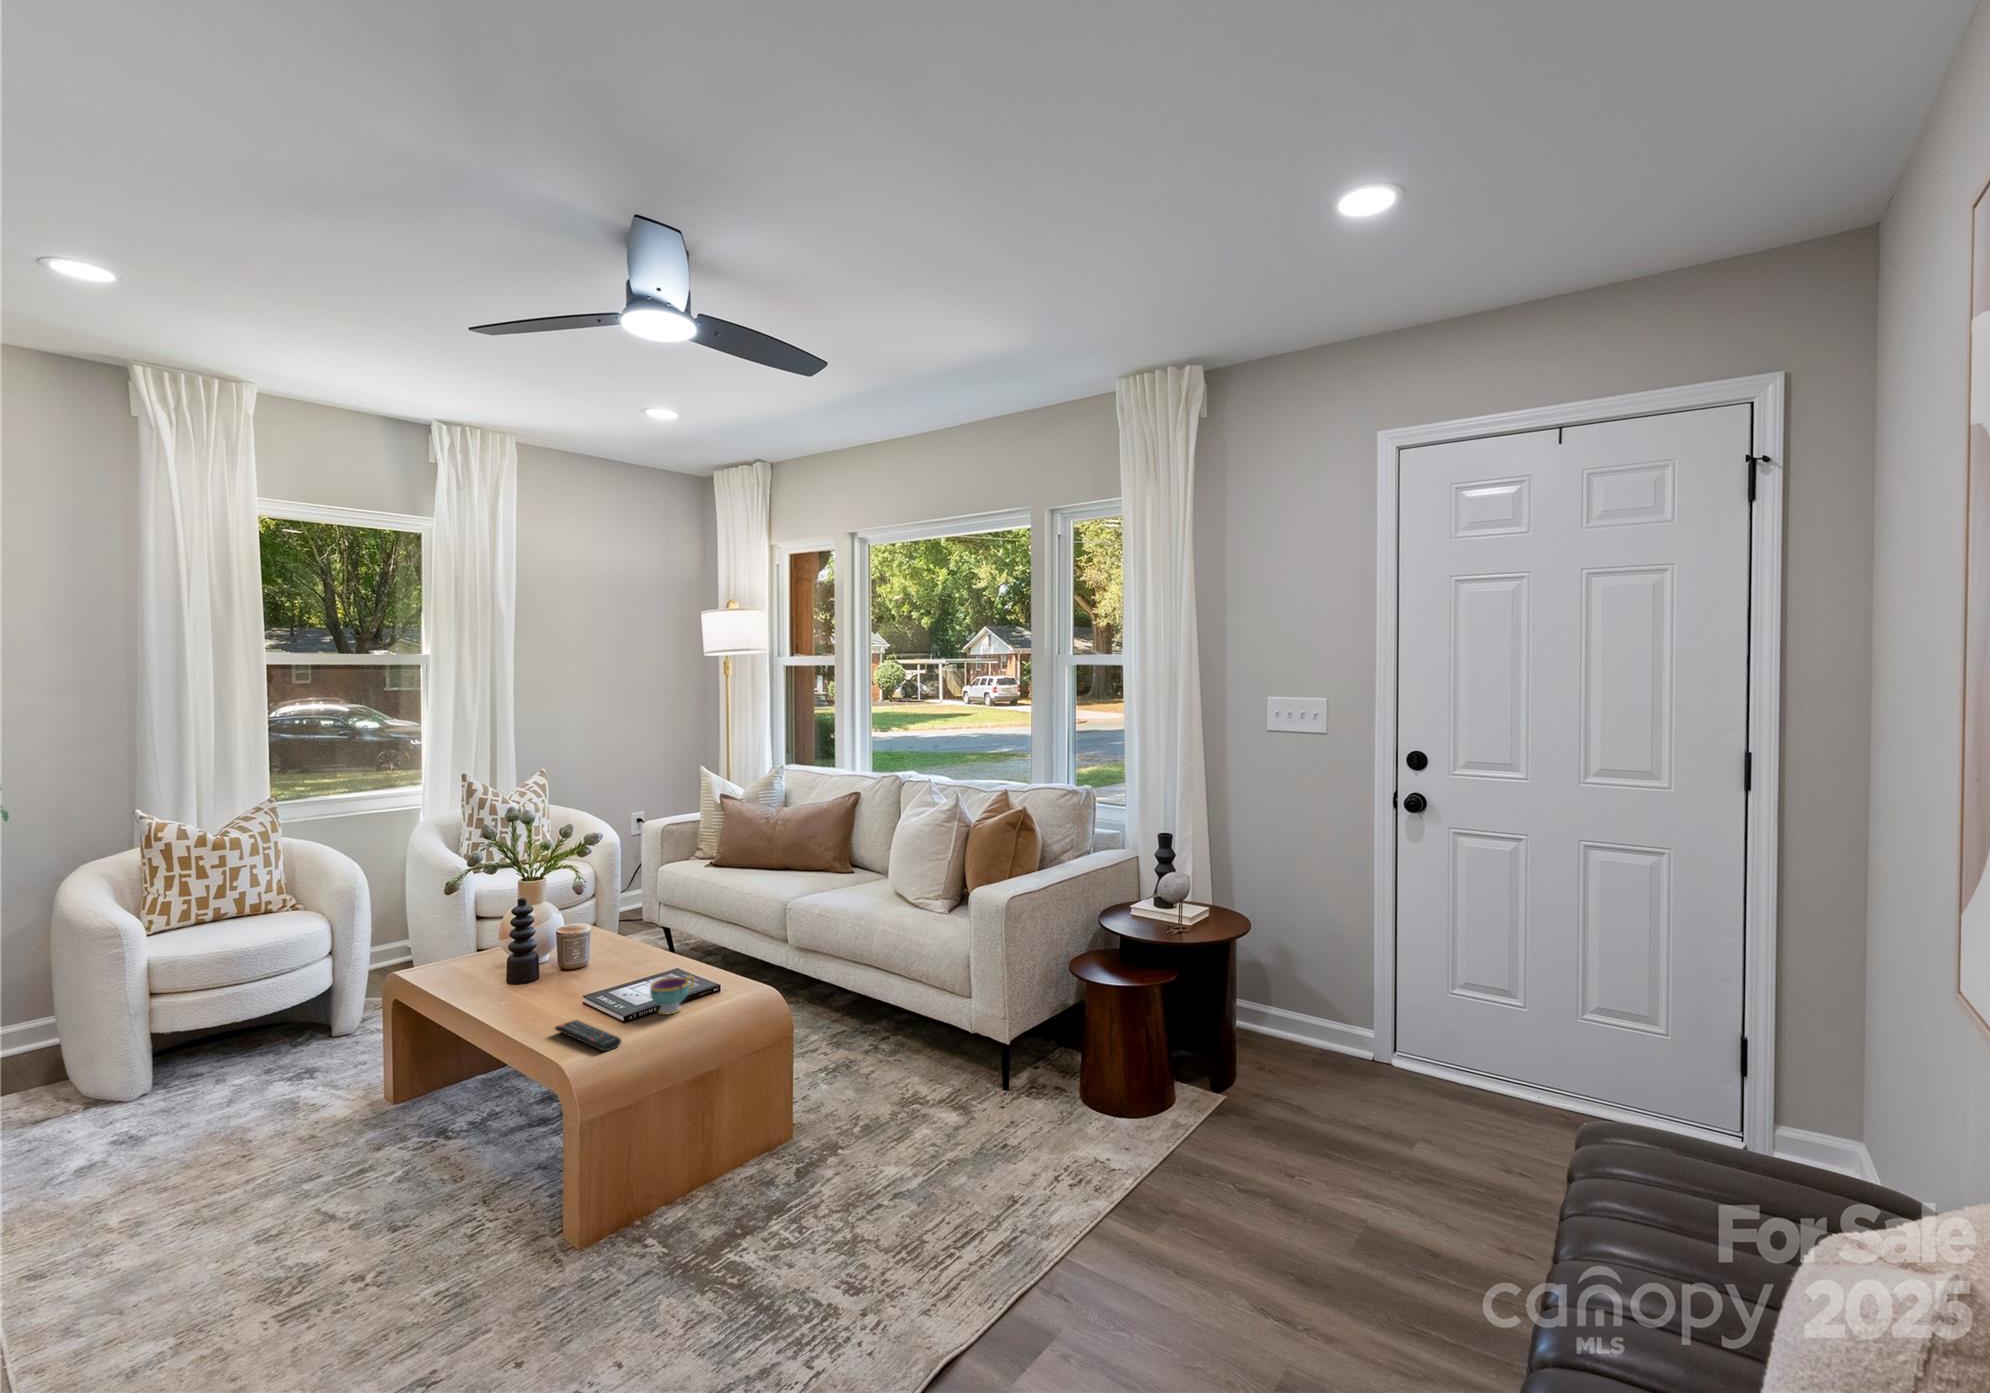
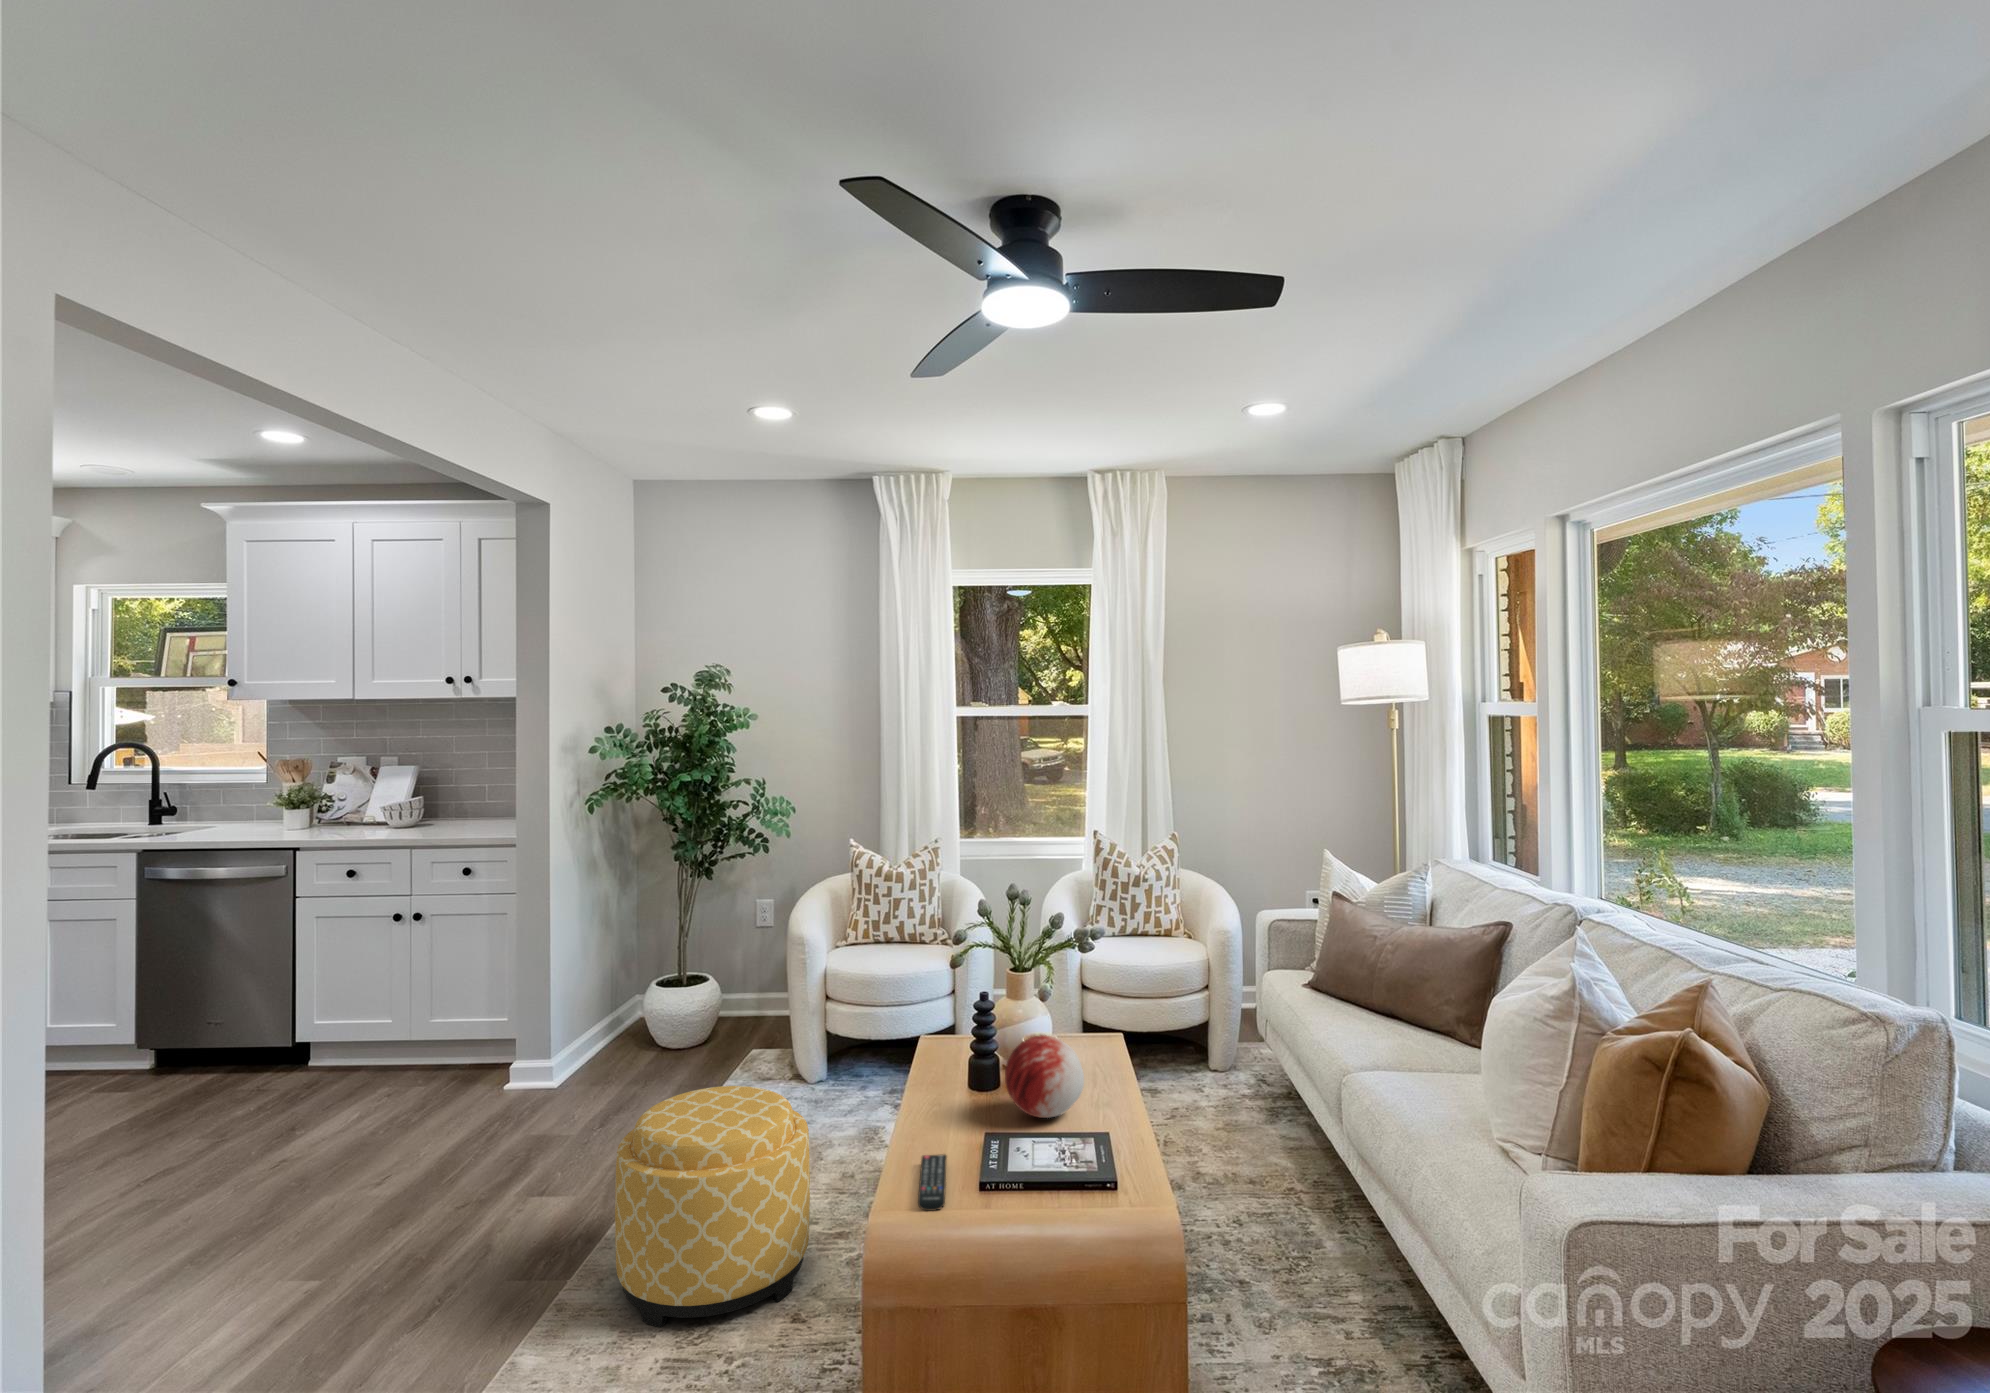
decorative orb: none [573,917,643,984] -> present [1005,1035,1084,1118]
teacup: present [650,976,695,1014] -> none [1016,1137,1074,1189]
ottoman: none [116,1045,383,1316] -> present [615,1086,810,1327]

